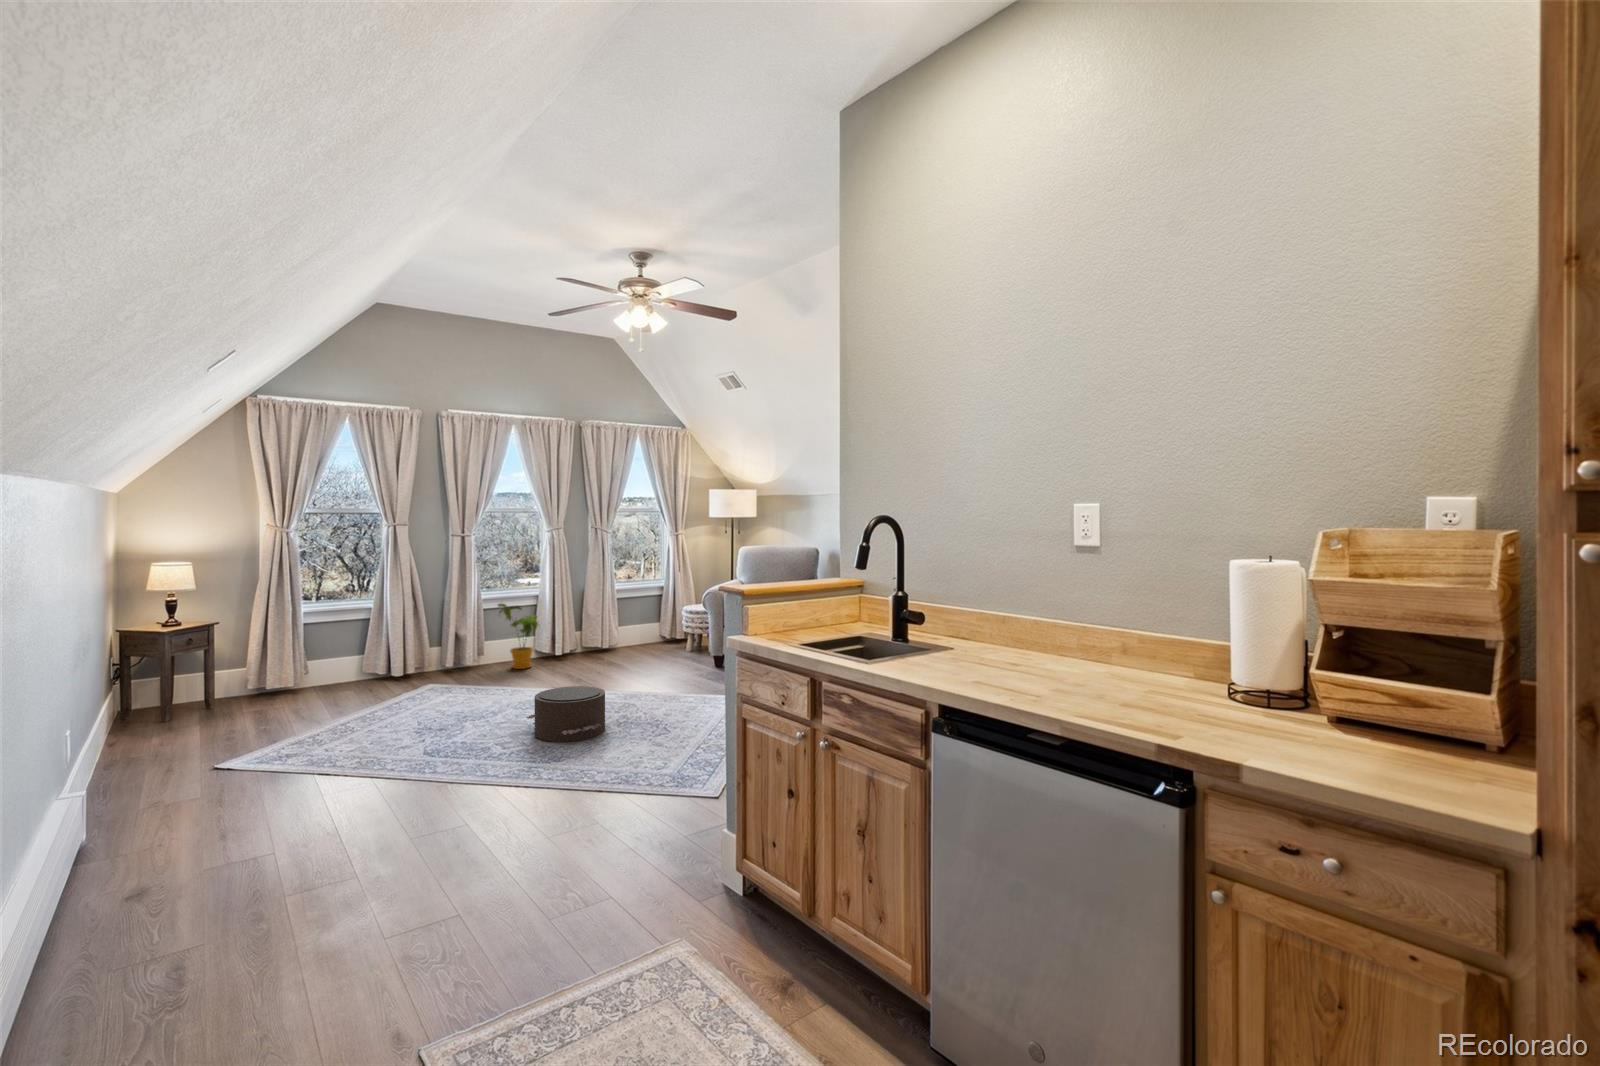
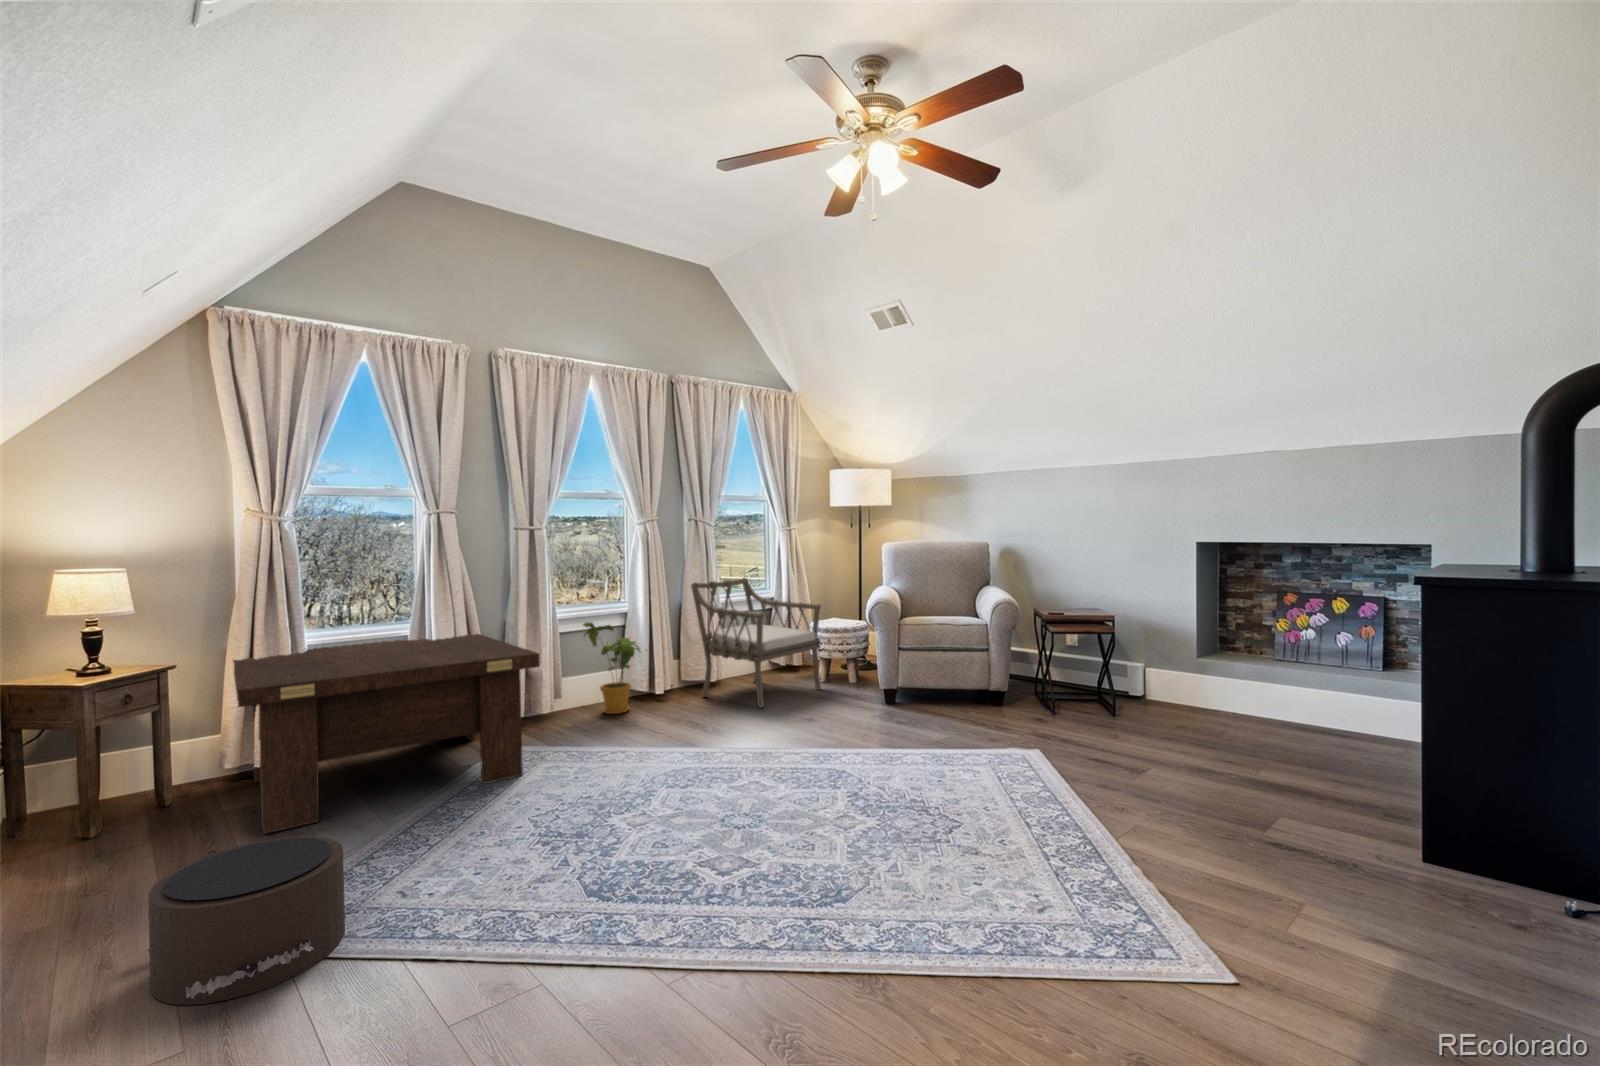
armchair: none [585,574,680,669] -> present [691,578,821,708]
coffee table: none [254,608,446,724] -> present [233,634,540,834]
pouf: present [526,686,605,742] -> present [148,837,345,1005]

